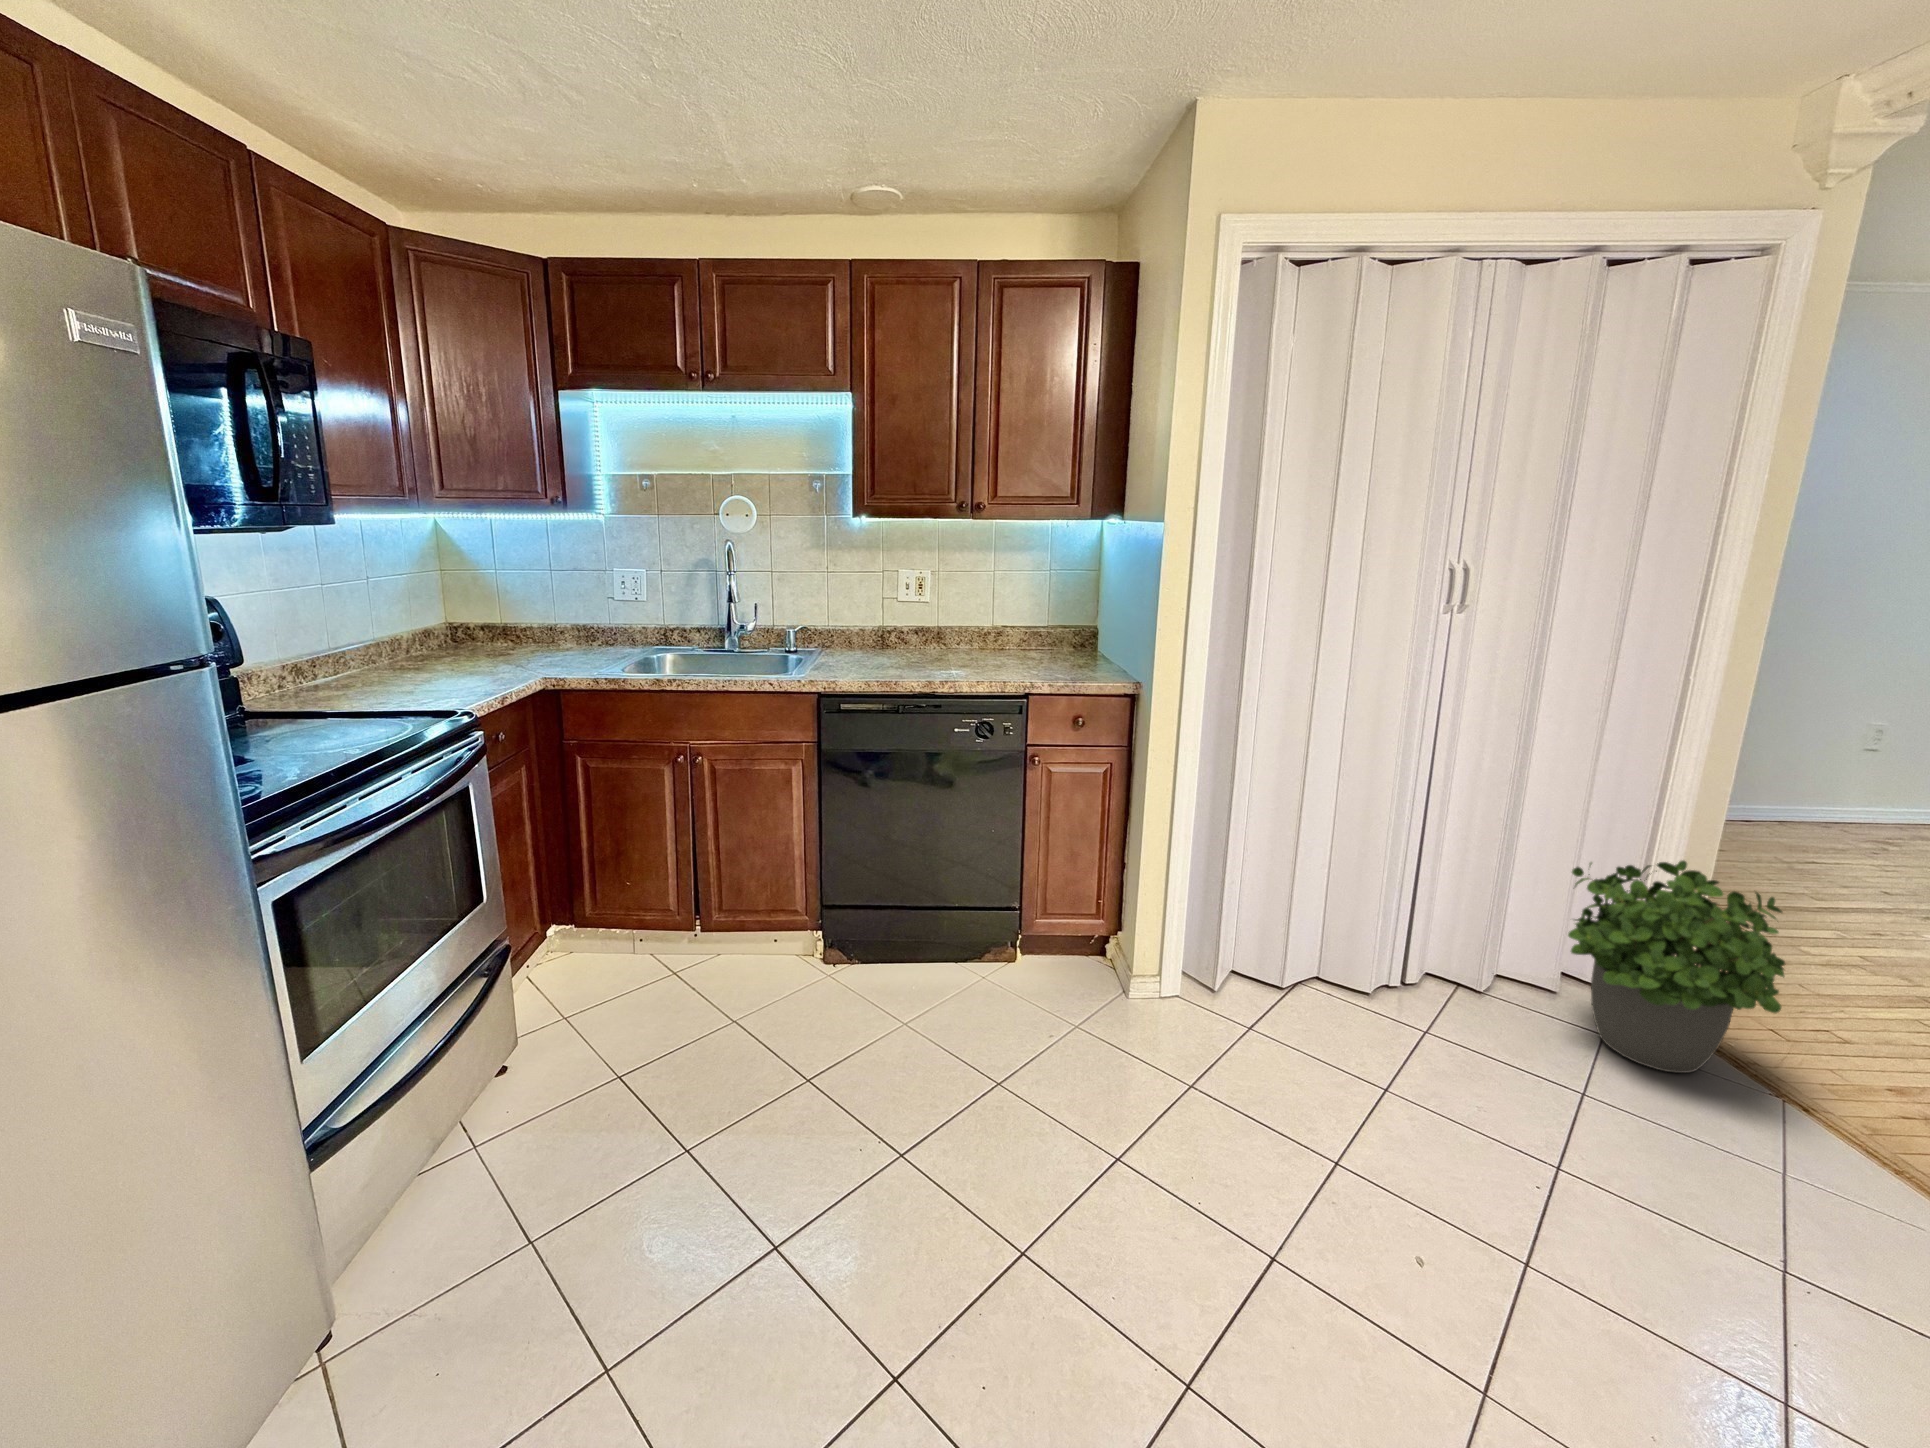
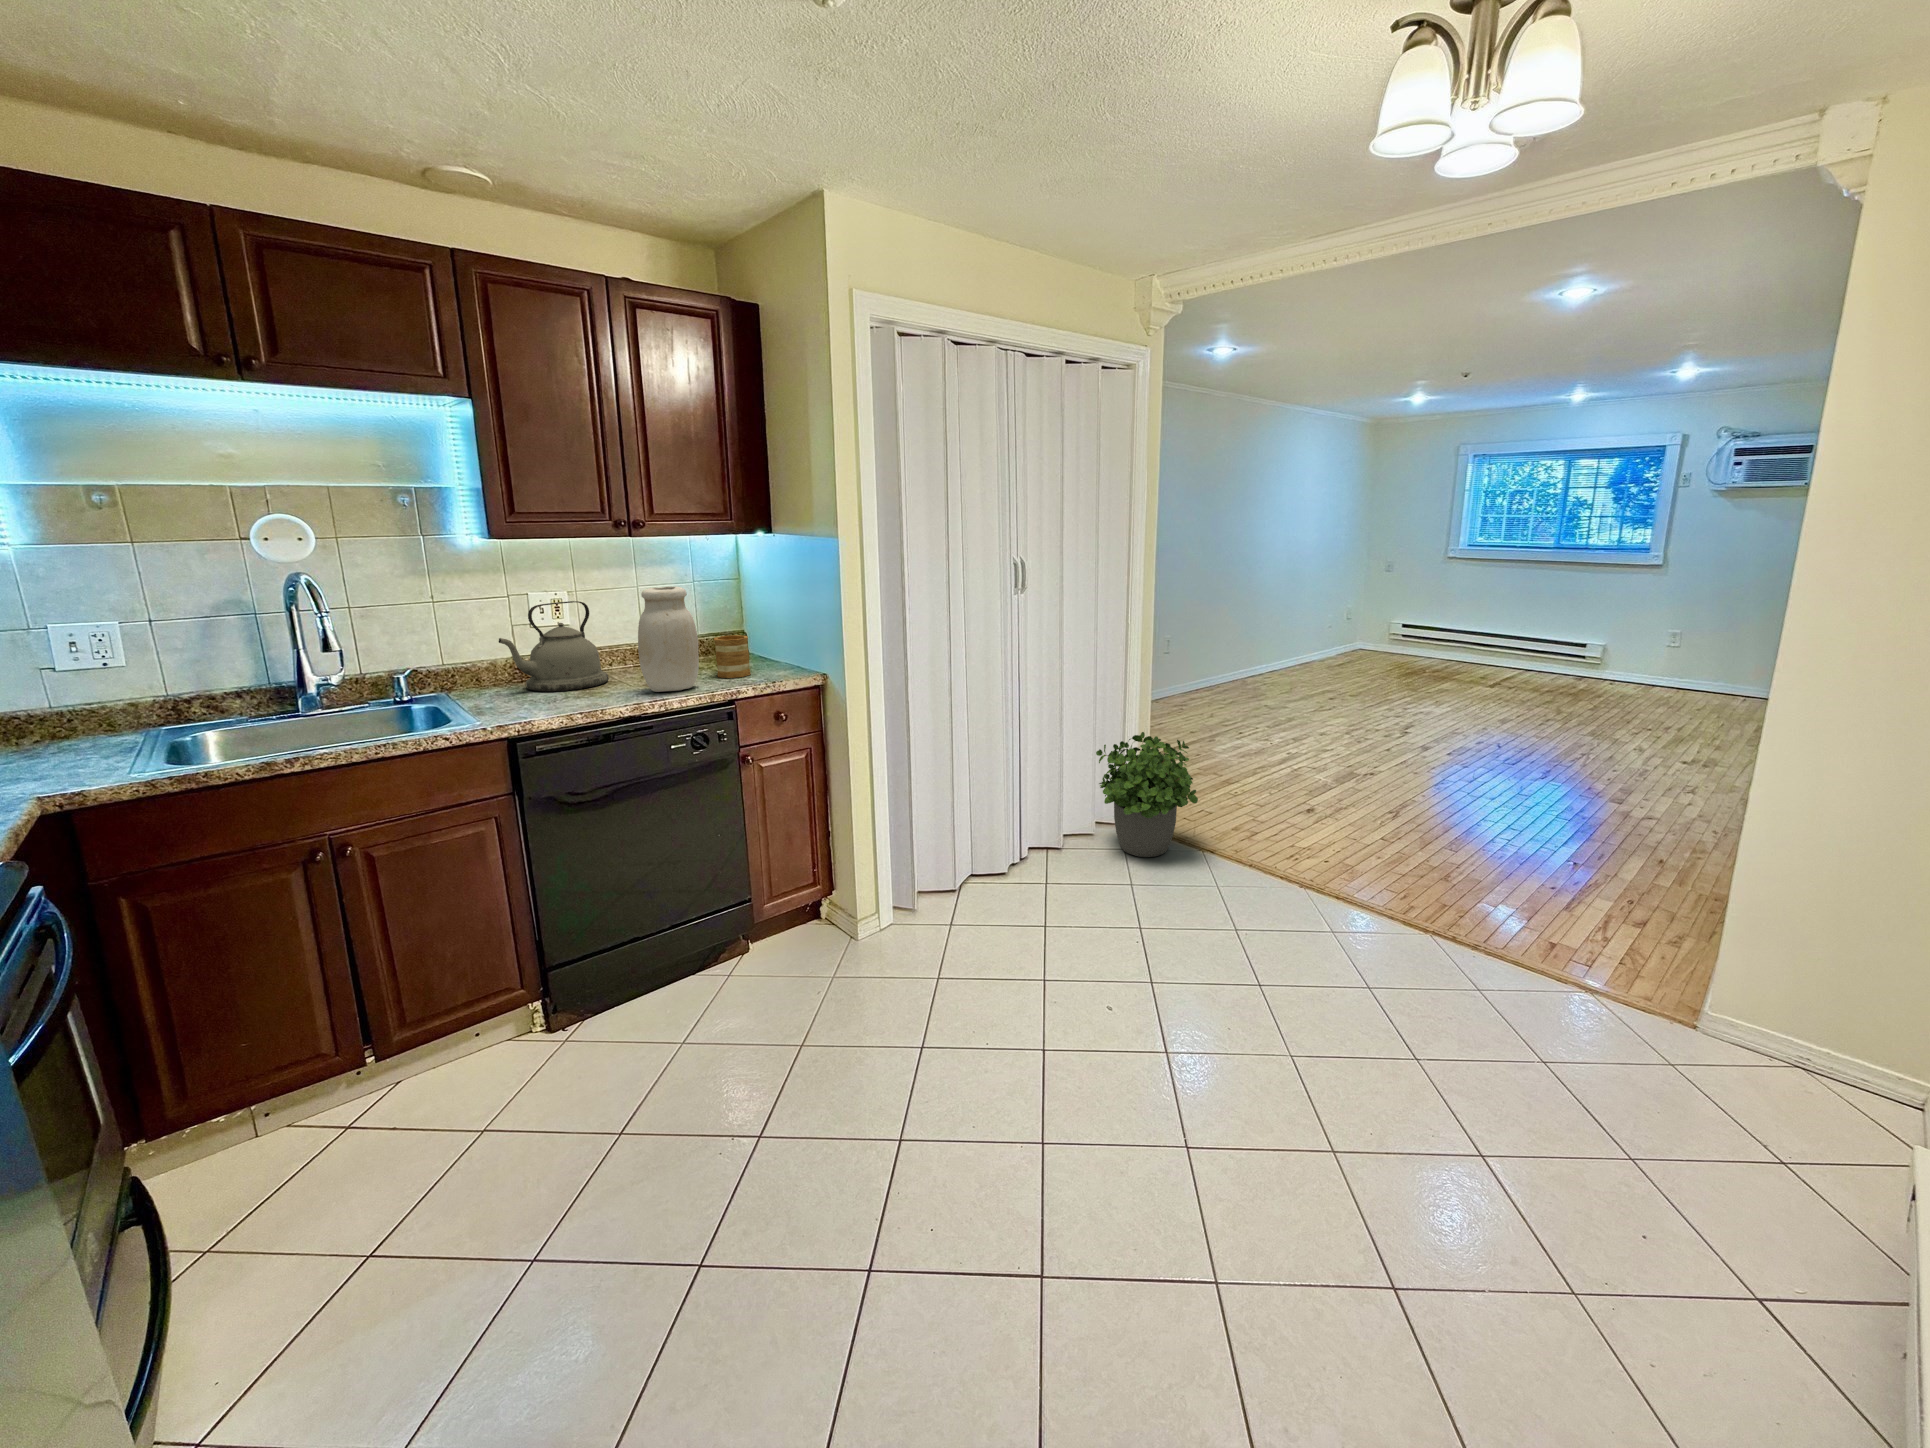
jar: none [949,568,1005,674] -> present [638,587,699,692]
kettle: none [853,578,941,660] -> present [499,601,609,691]
mug: none [1030,625,1068,671] -> present [714,635,751,678]

